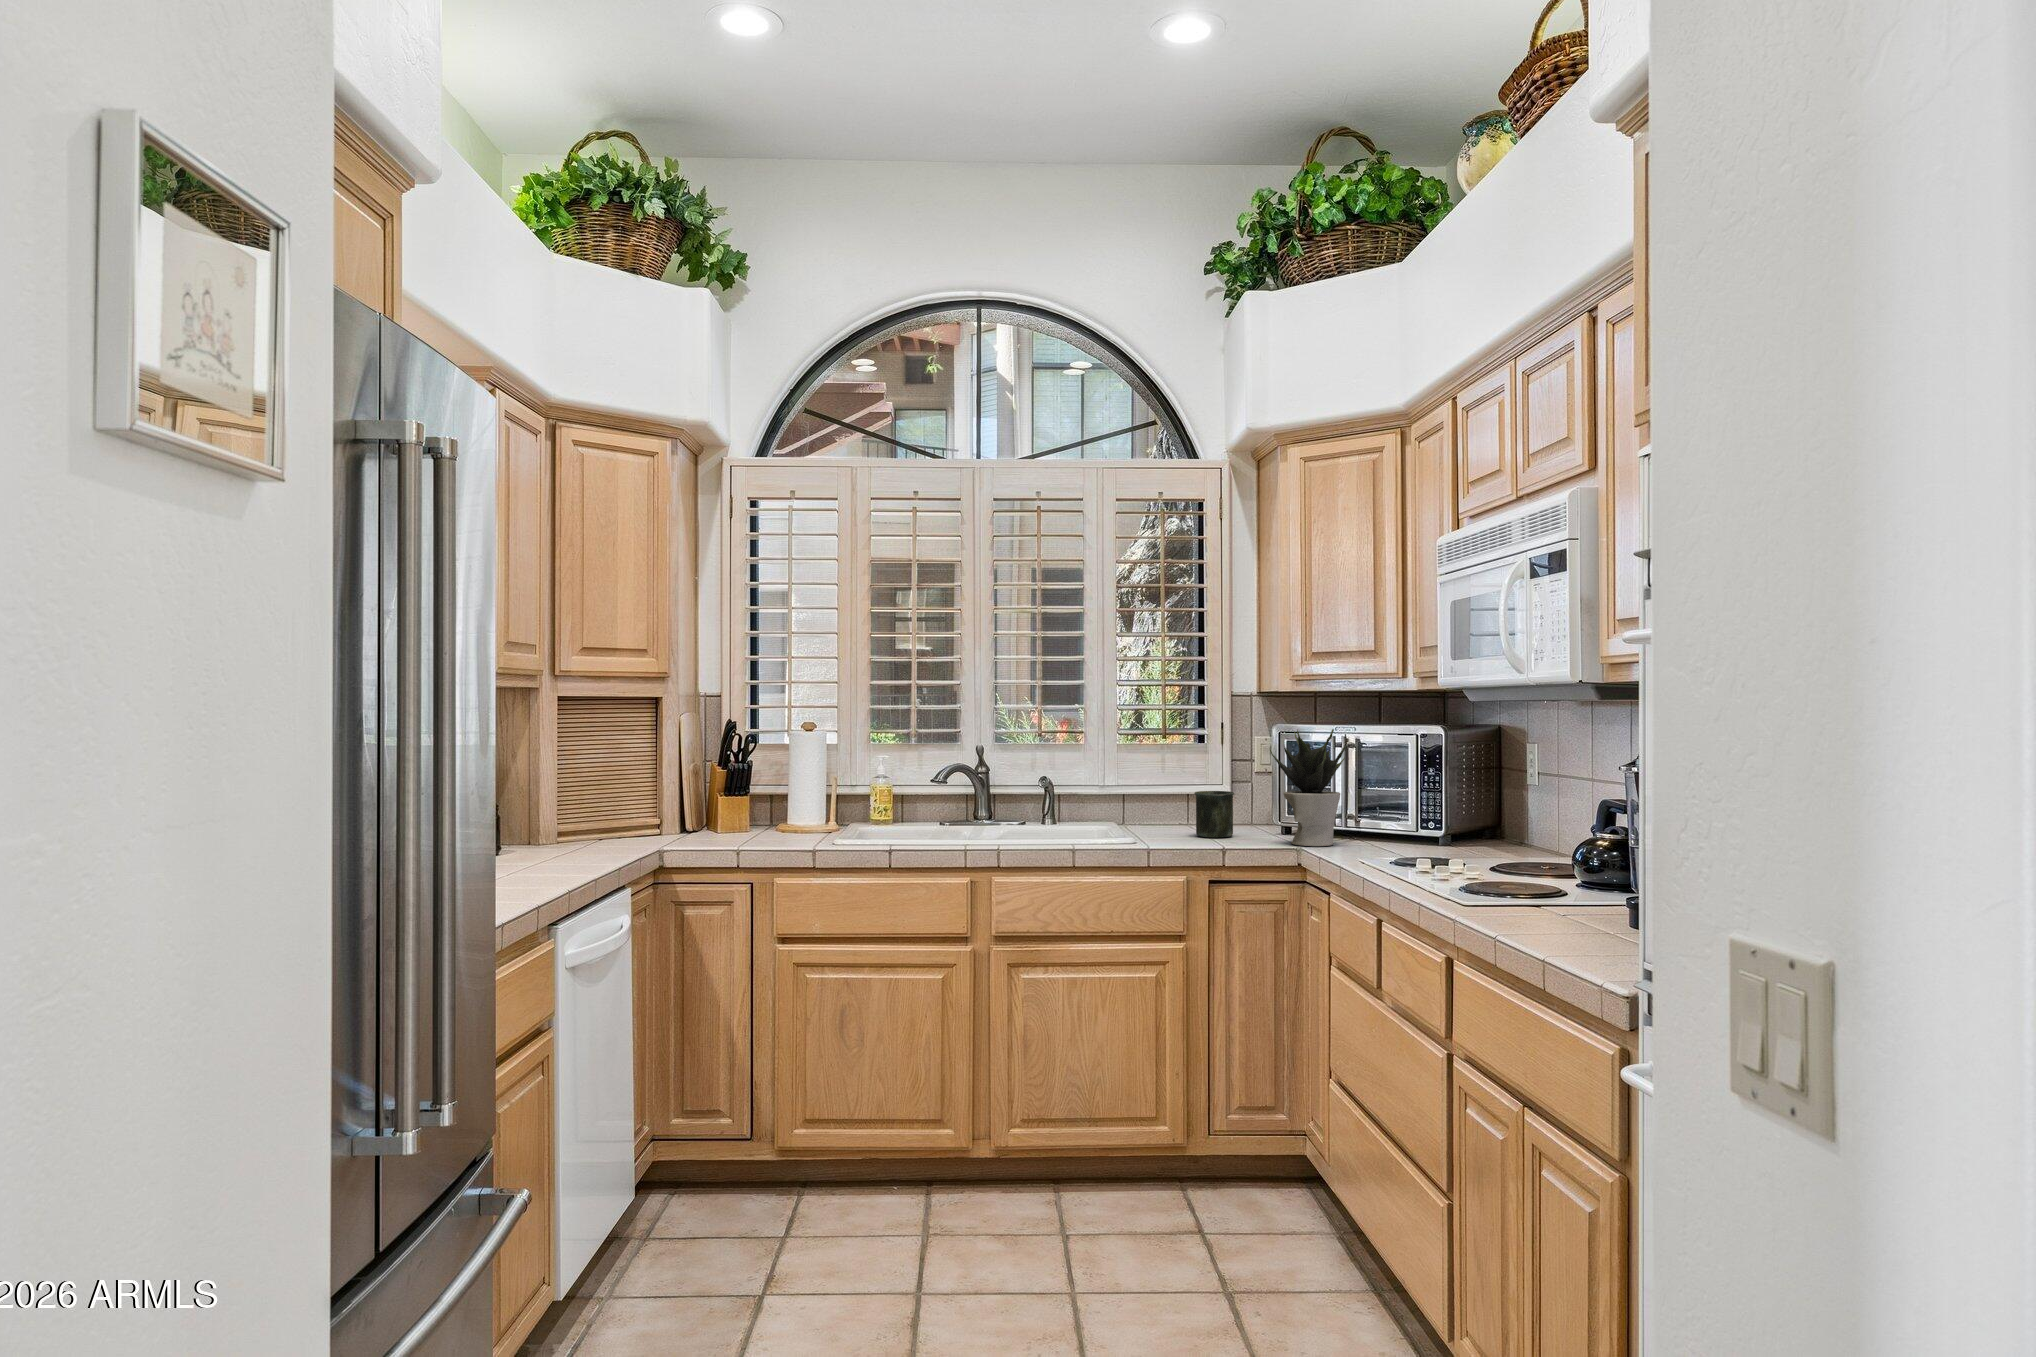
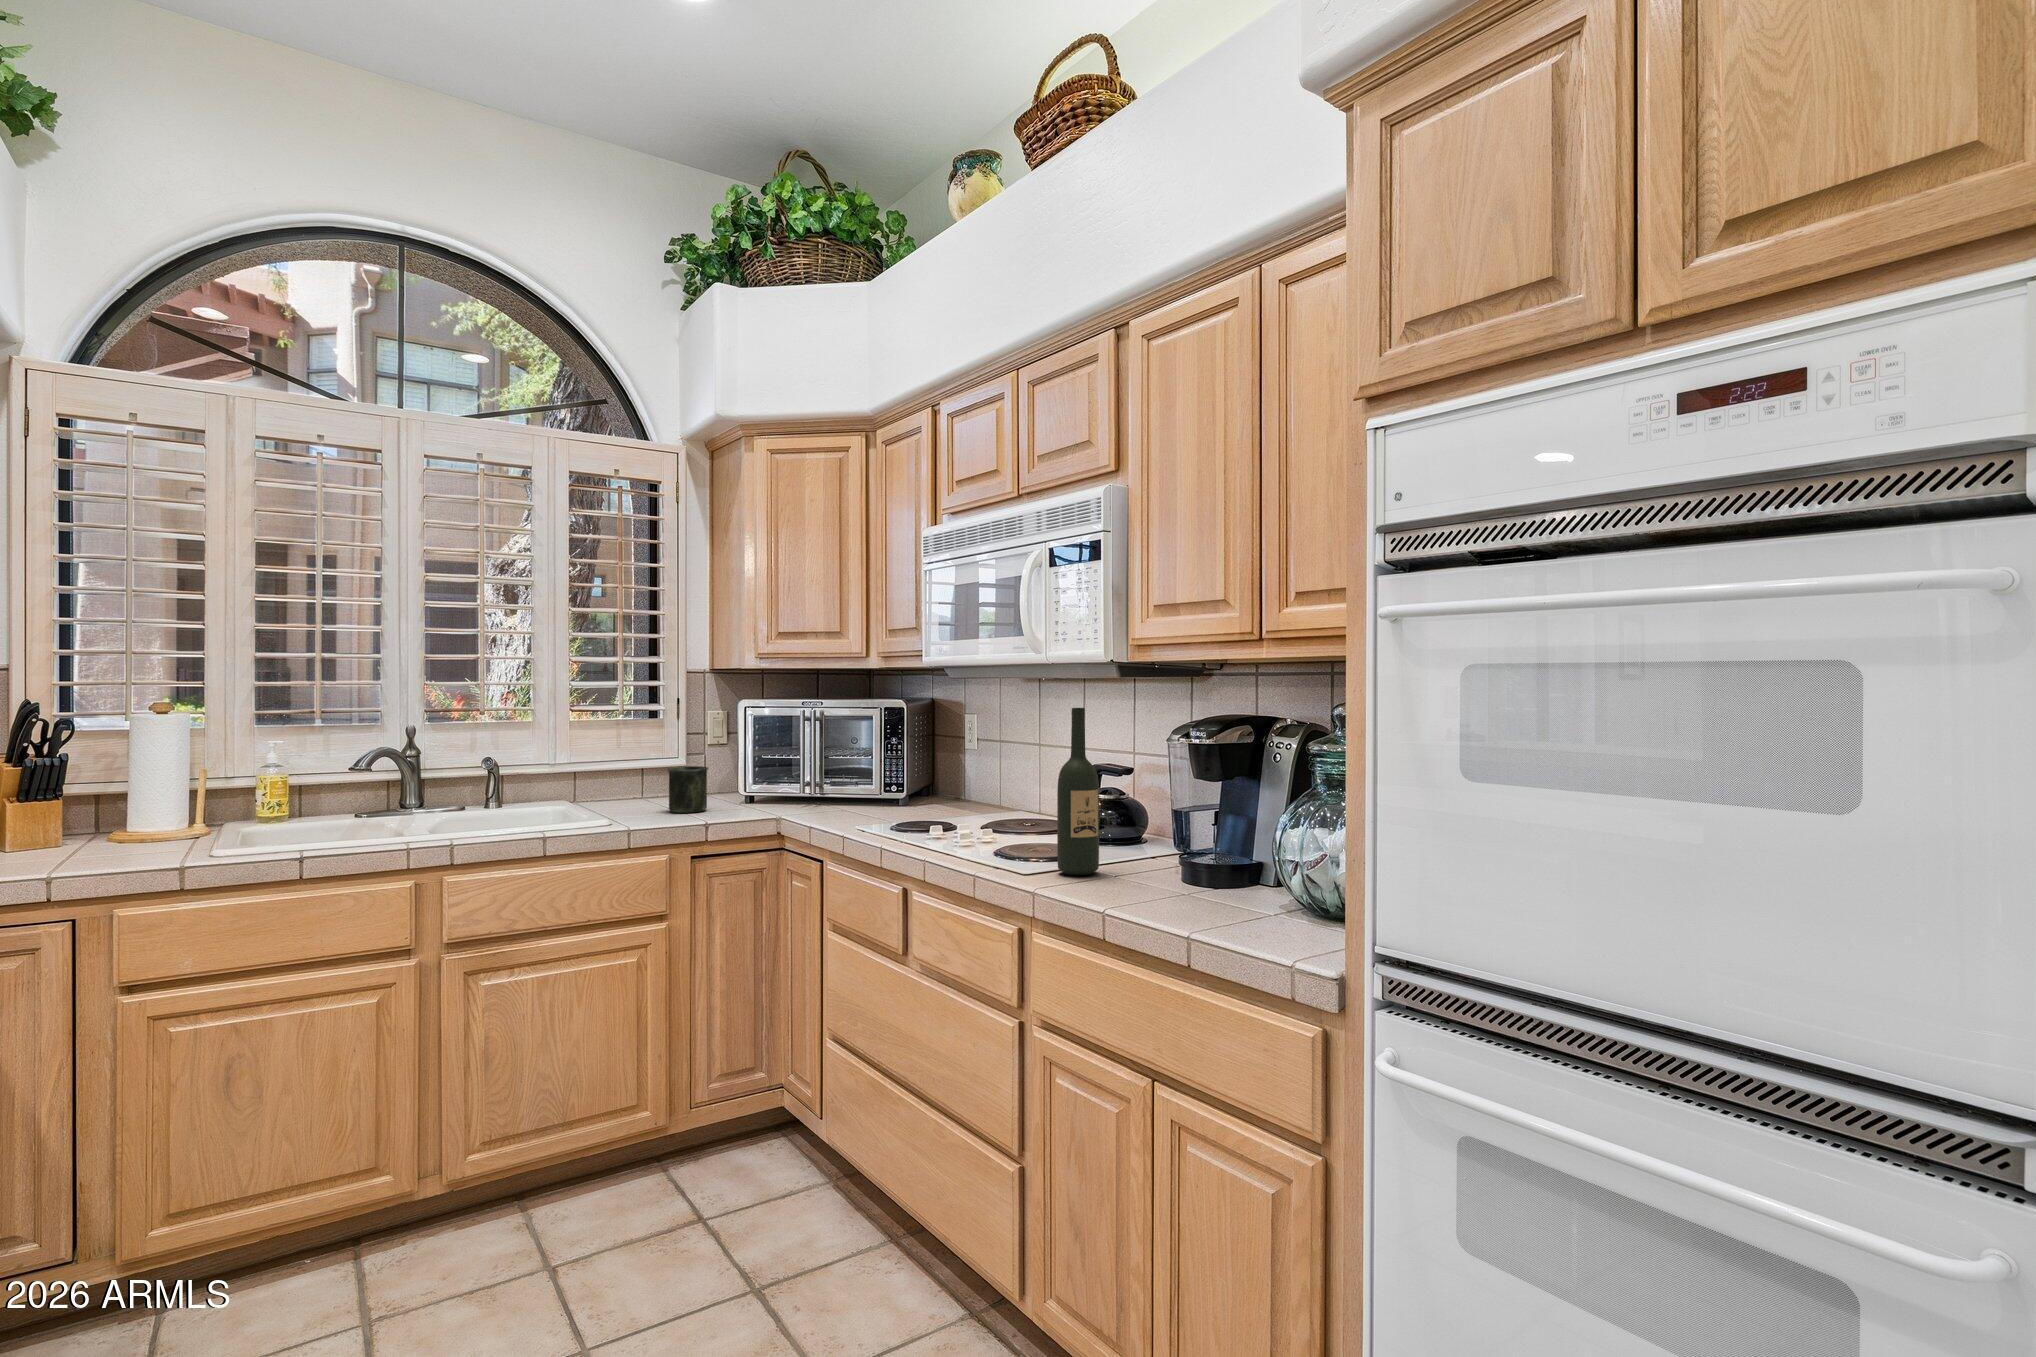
potted plant: present [1270,729,1345,846] -> none [749,703,823,815]
wine bottle: none [1510,742,1559,925] -> present [1057,708,1099,875]

